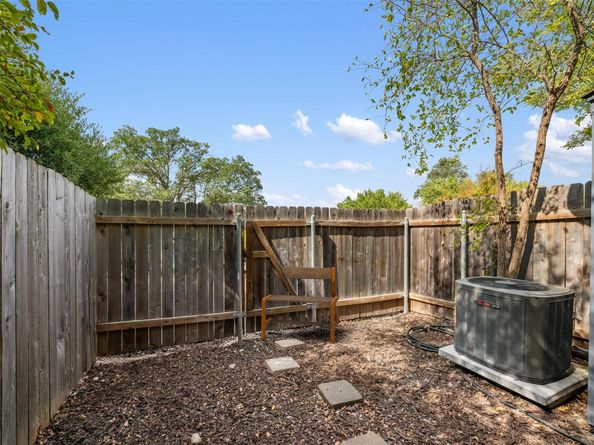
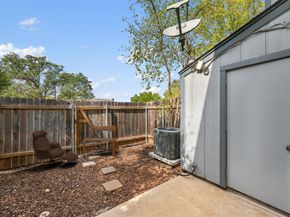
lounge chair: none [158,273,253,363] -> present [32,130,78,169]

